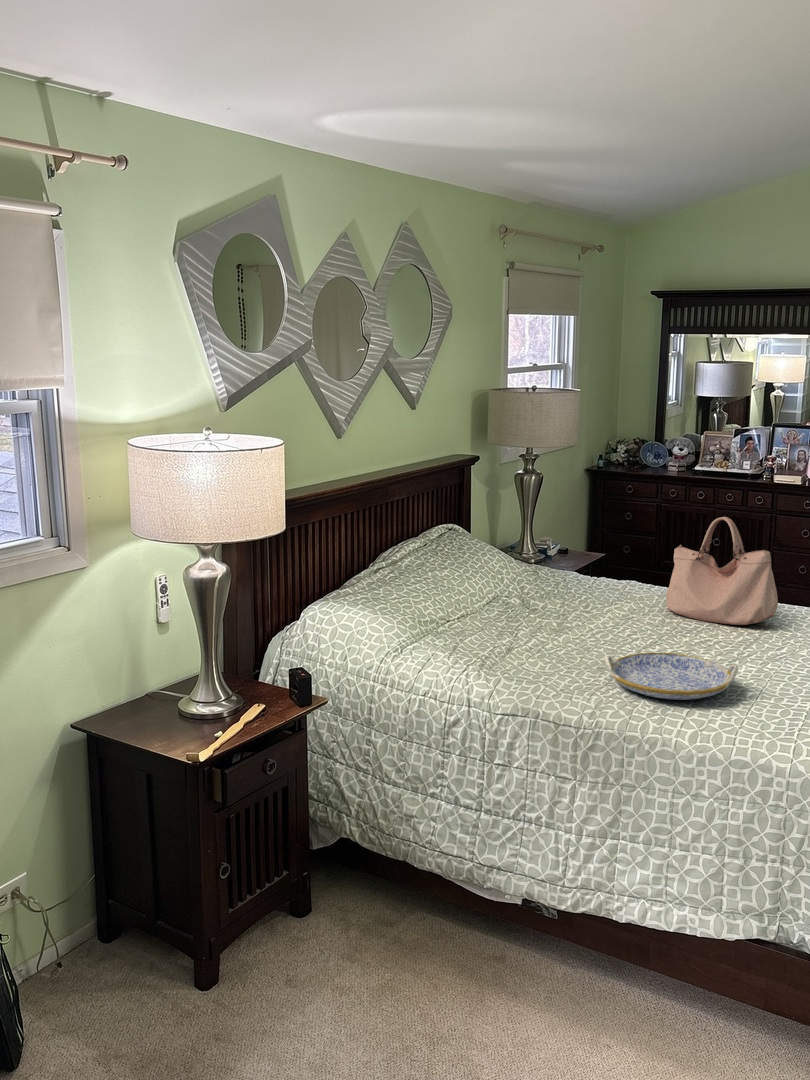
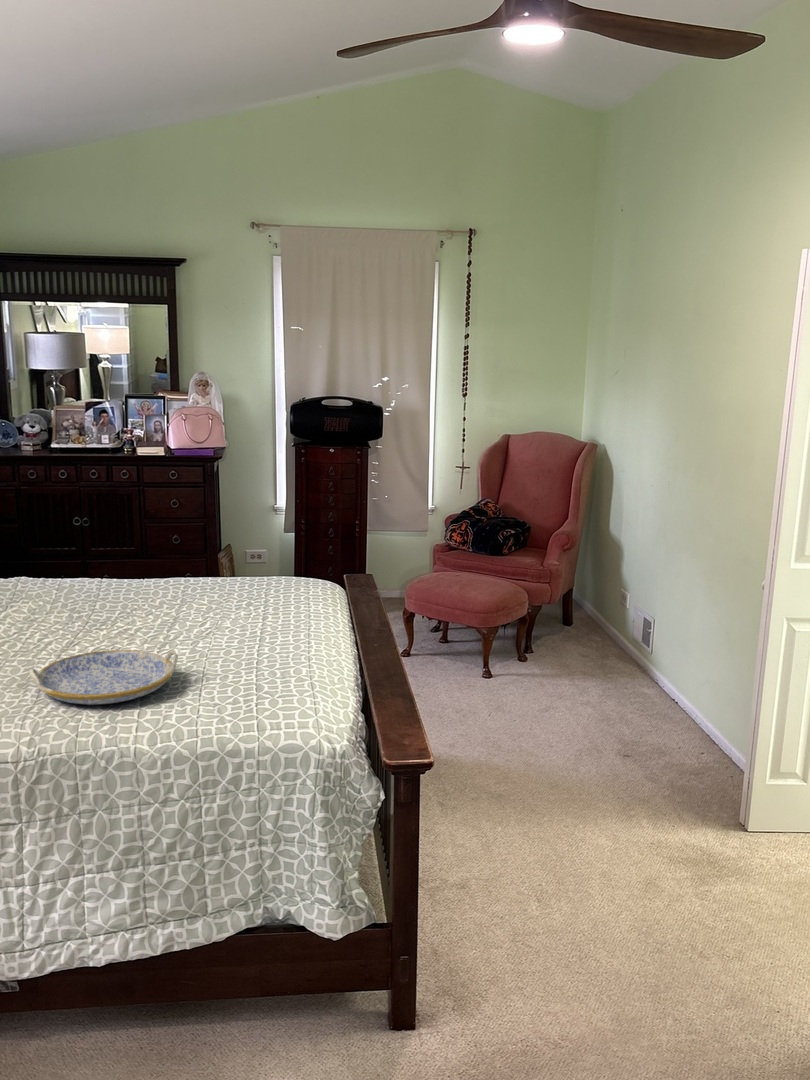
handbag: present [666,517,778,625] -> none [67,495,188,609]

